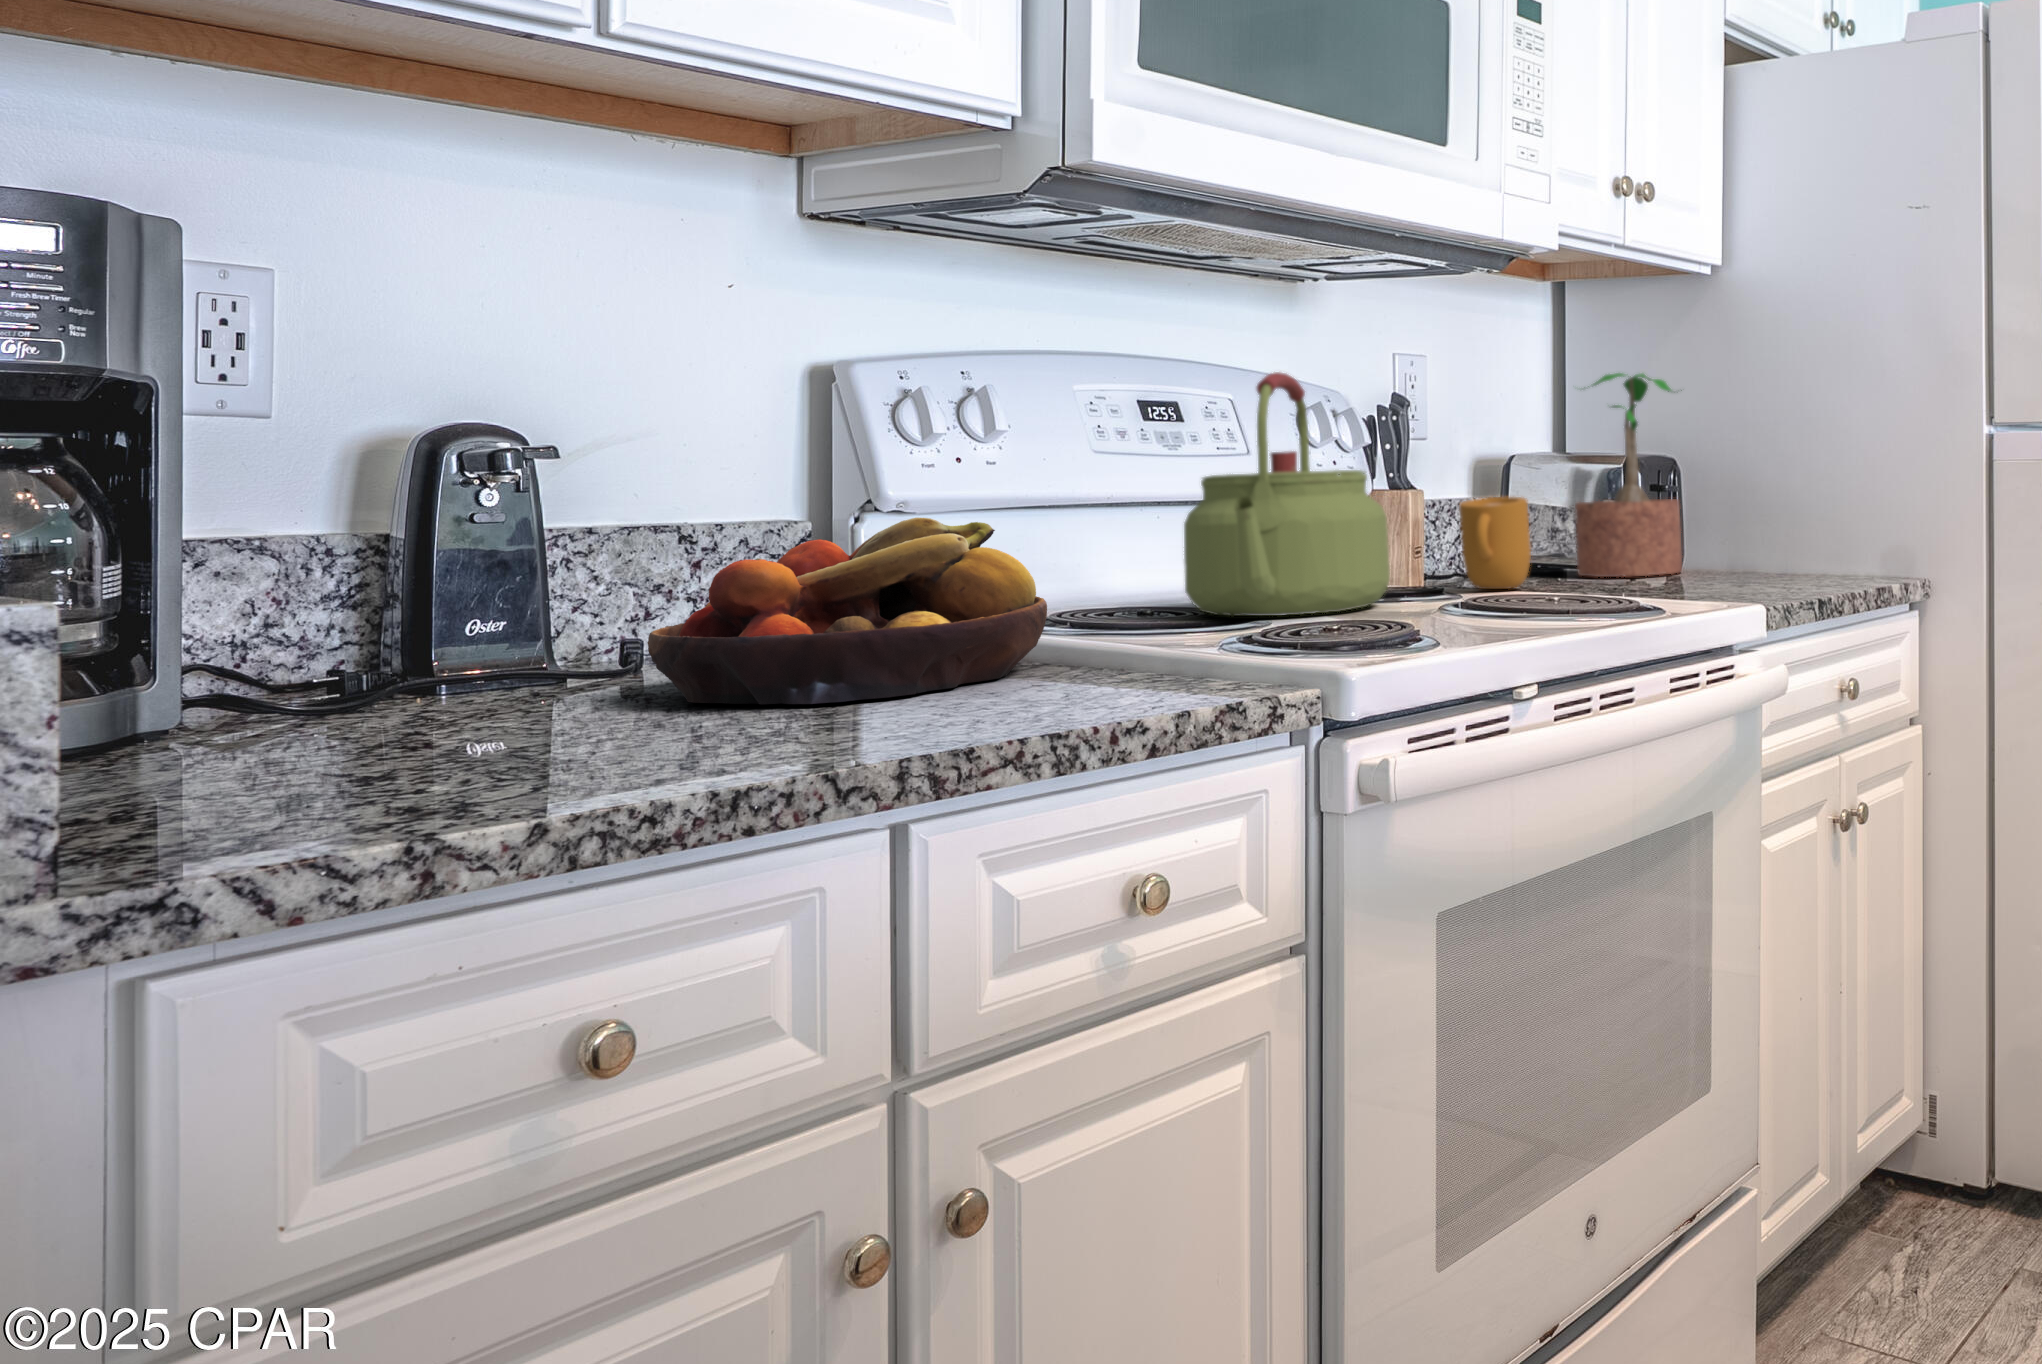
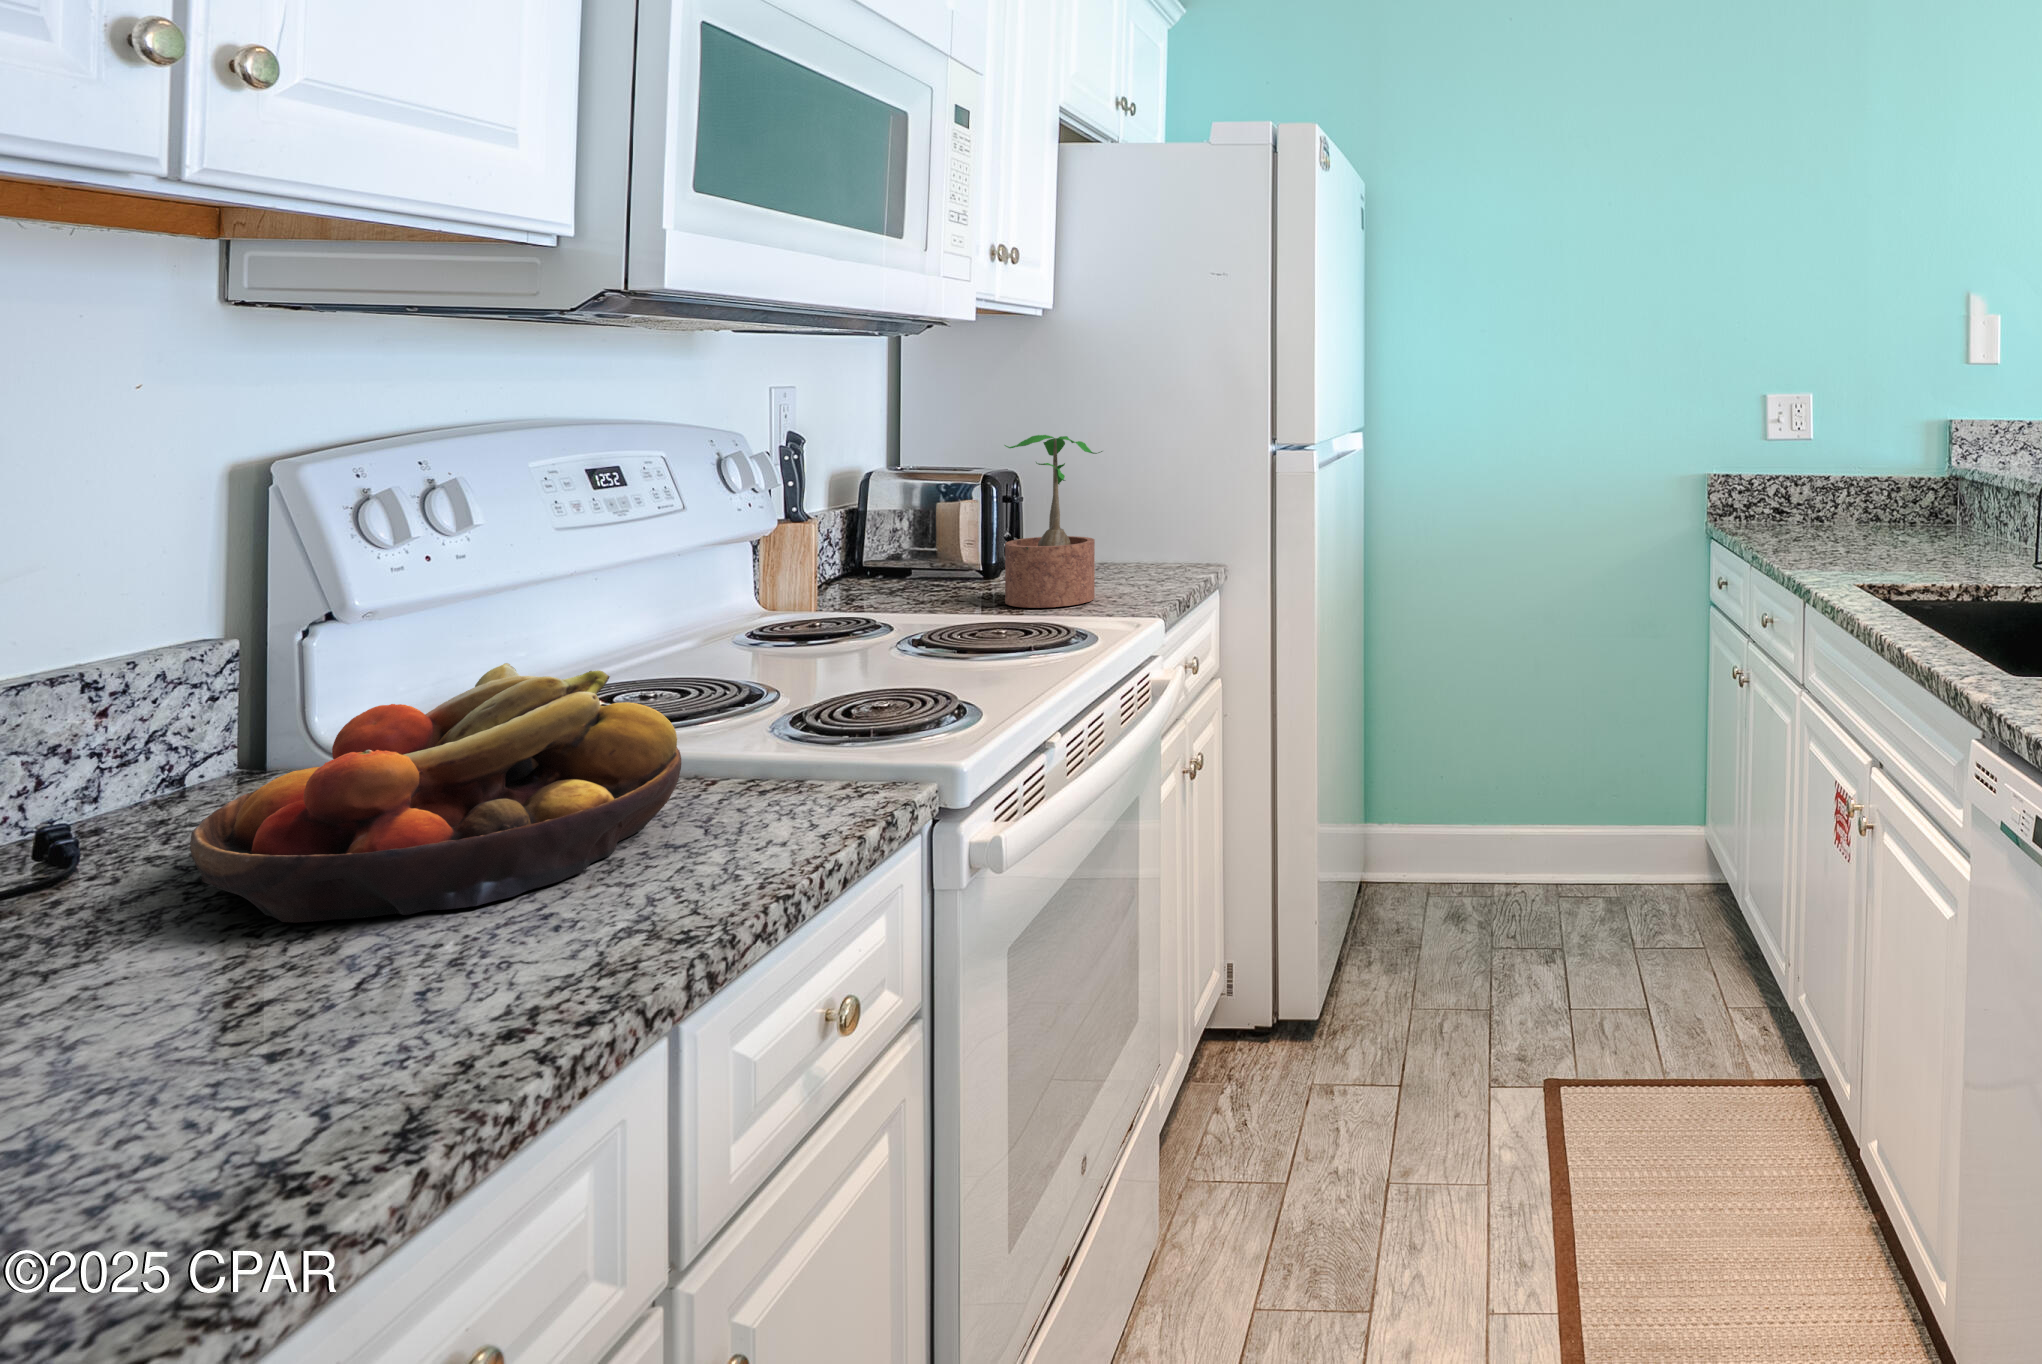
kettle: present [1184,372,1390,616] -> none [682,460,891,692]
mug: present [1459,497,1531,589] -> none [928,550,991,632]

